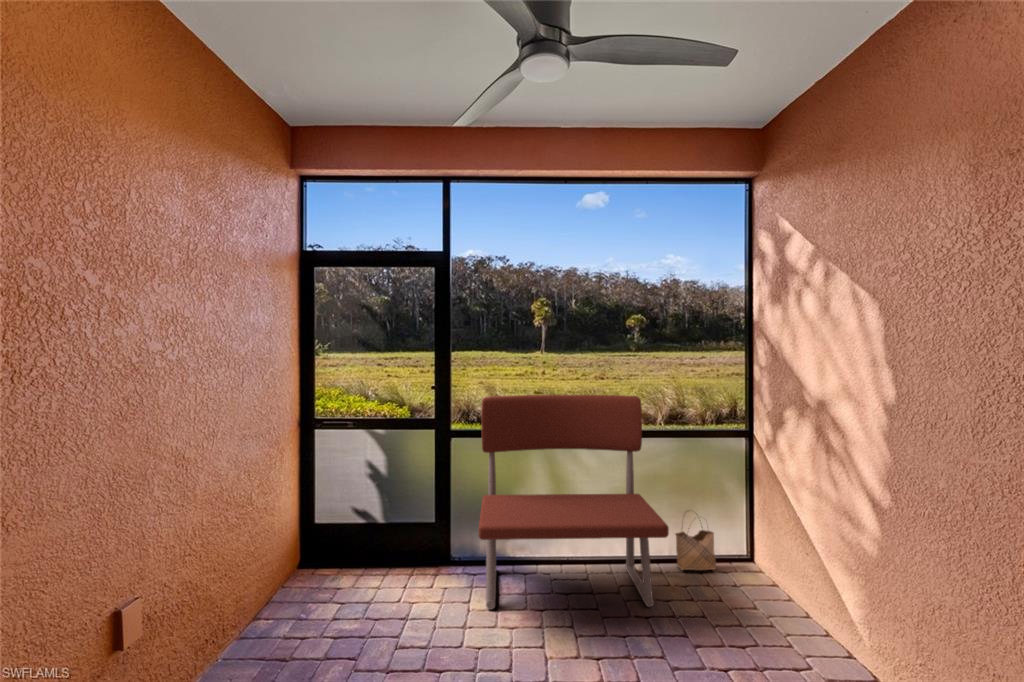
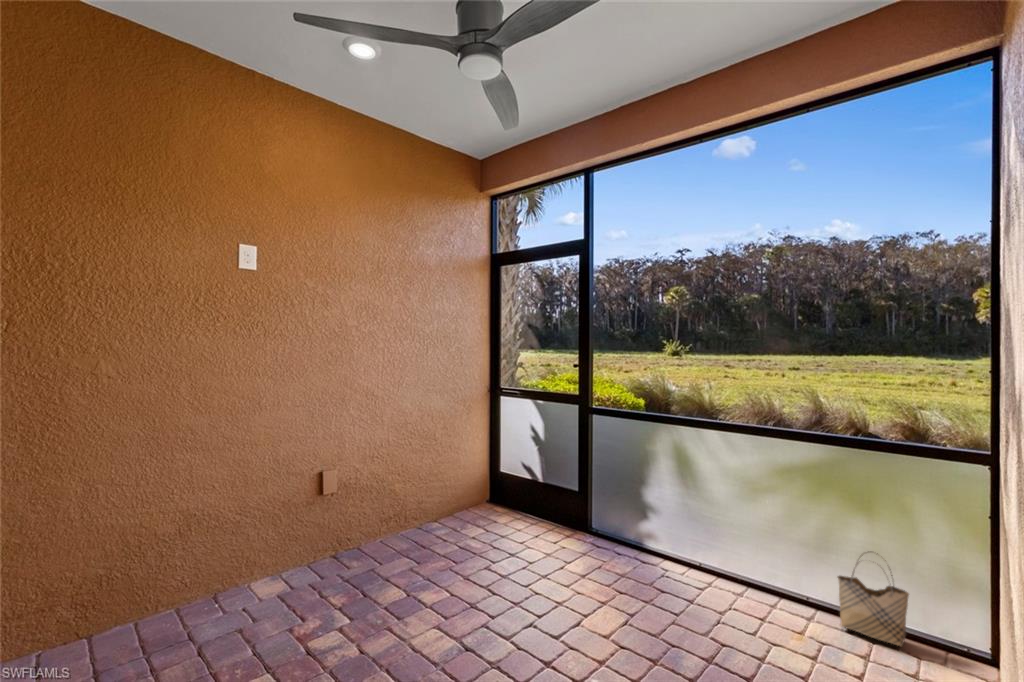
bench: present [479,395,669,610] -> none [555,375,780,638]

